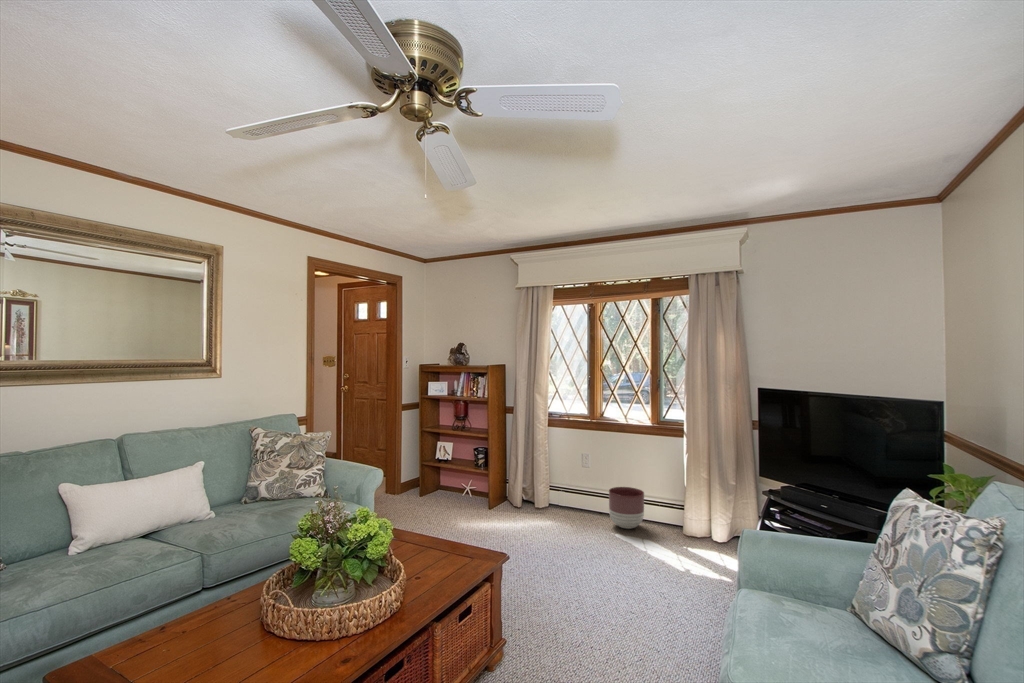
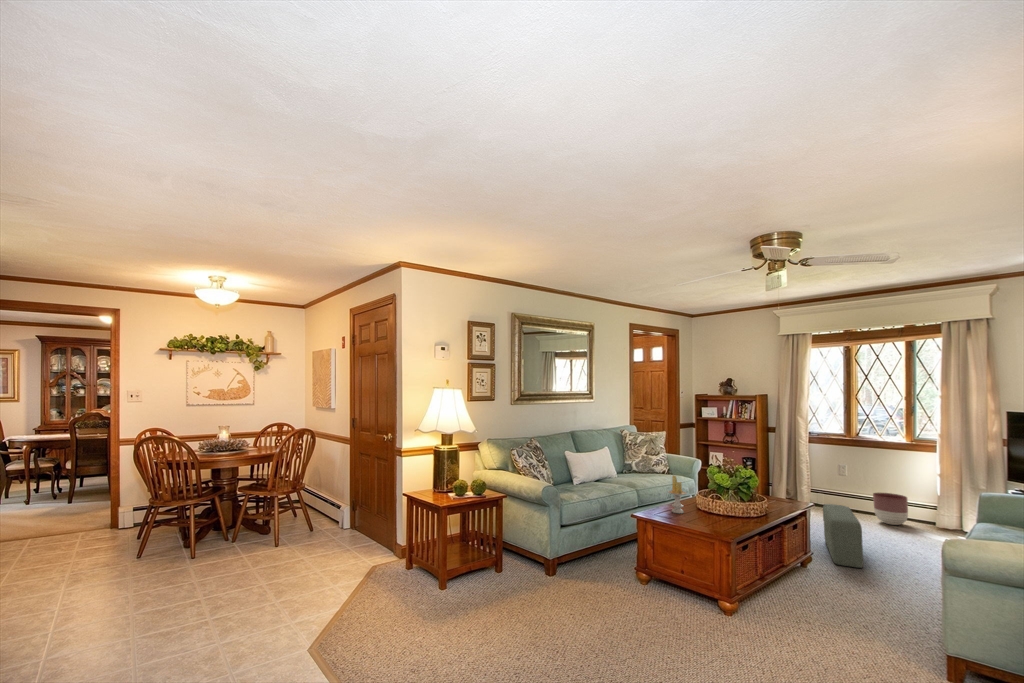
pouf: none [533,527,575,647] -> present [823,504,863,568]
candle: none [175,557,224,649] -> present [668,475,687,513]

